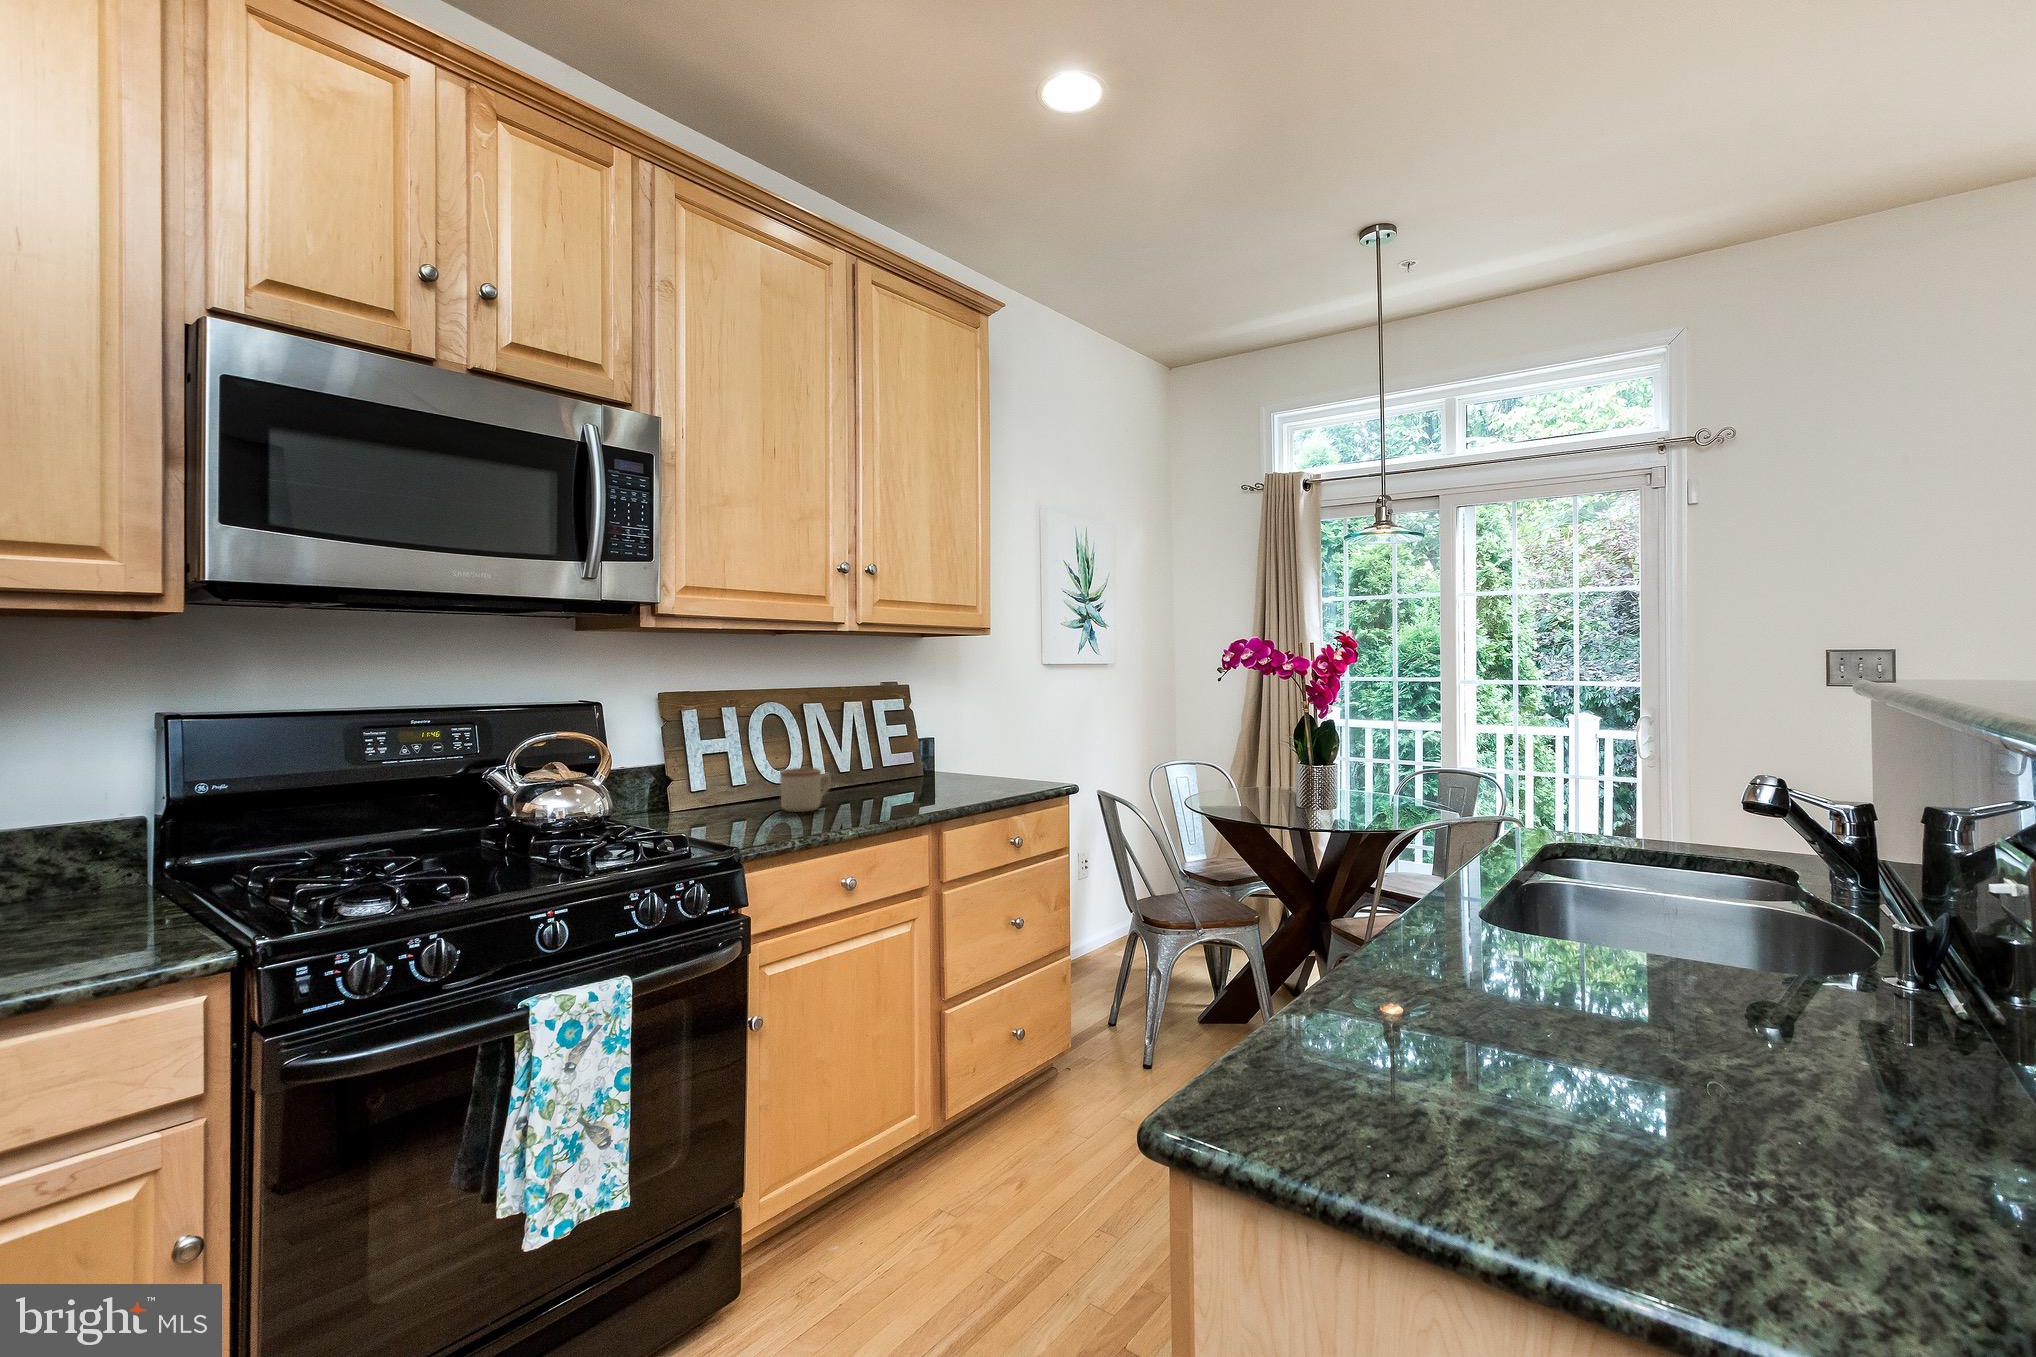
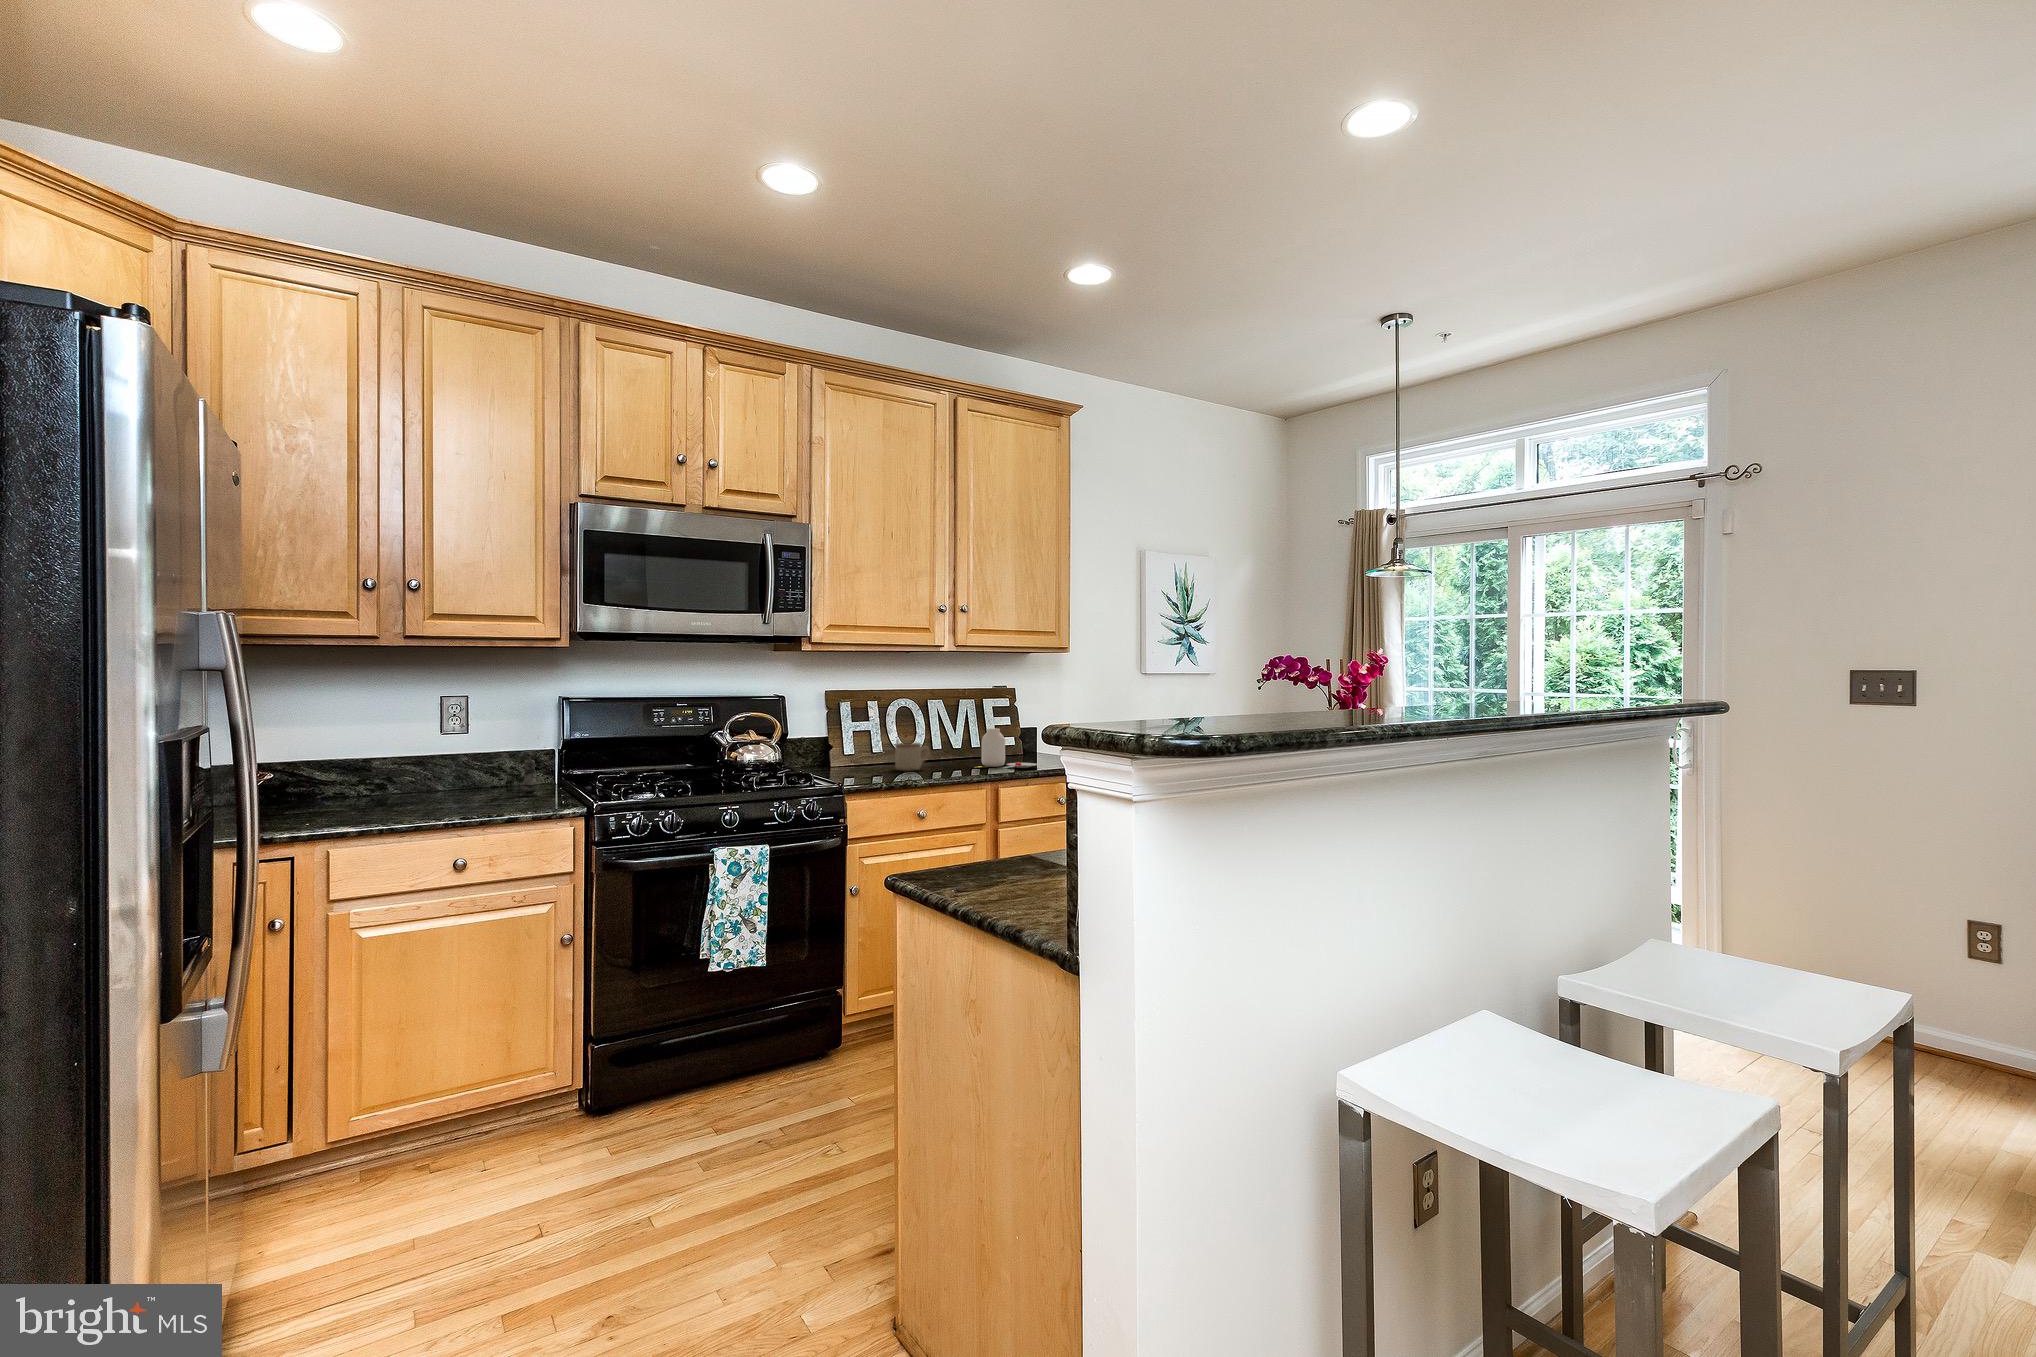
jar: none [889,742,978,800] -> present [974,728,1037,768]
salt shaker: none [56,842,112,928] -> present [519,756,540,796]

